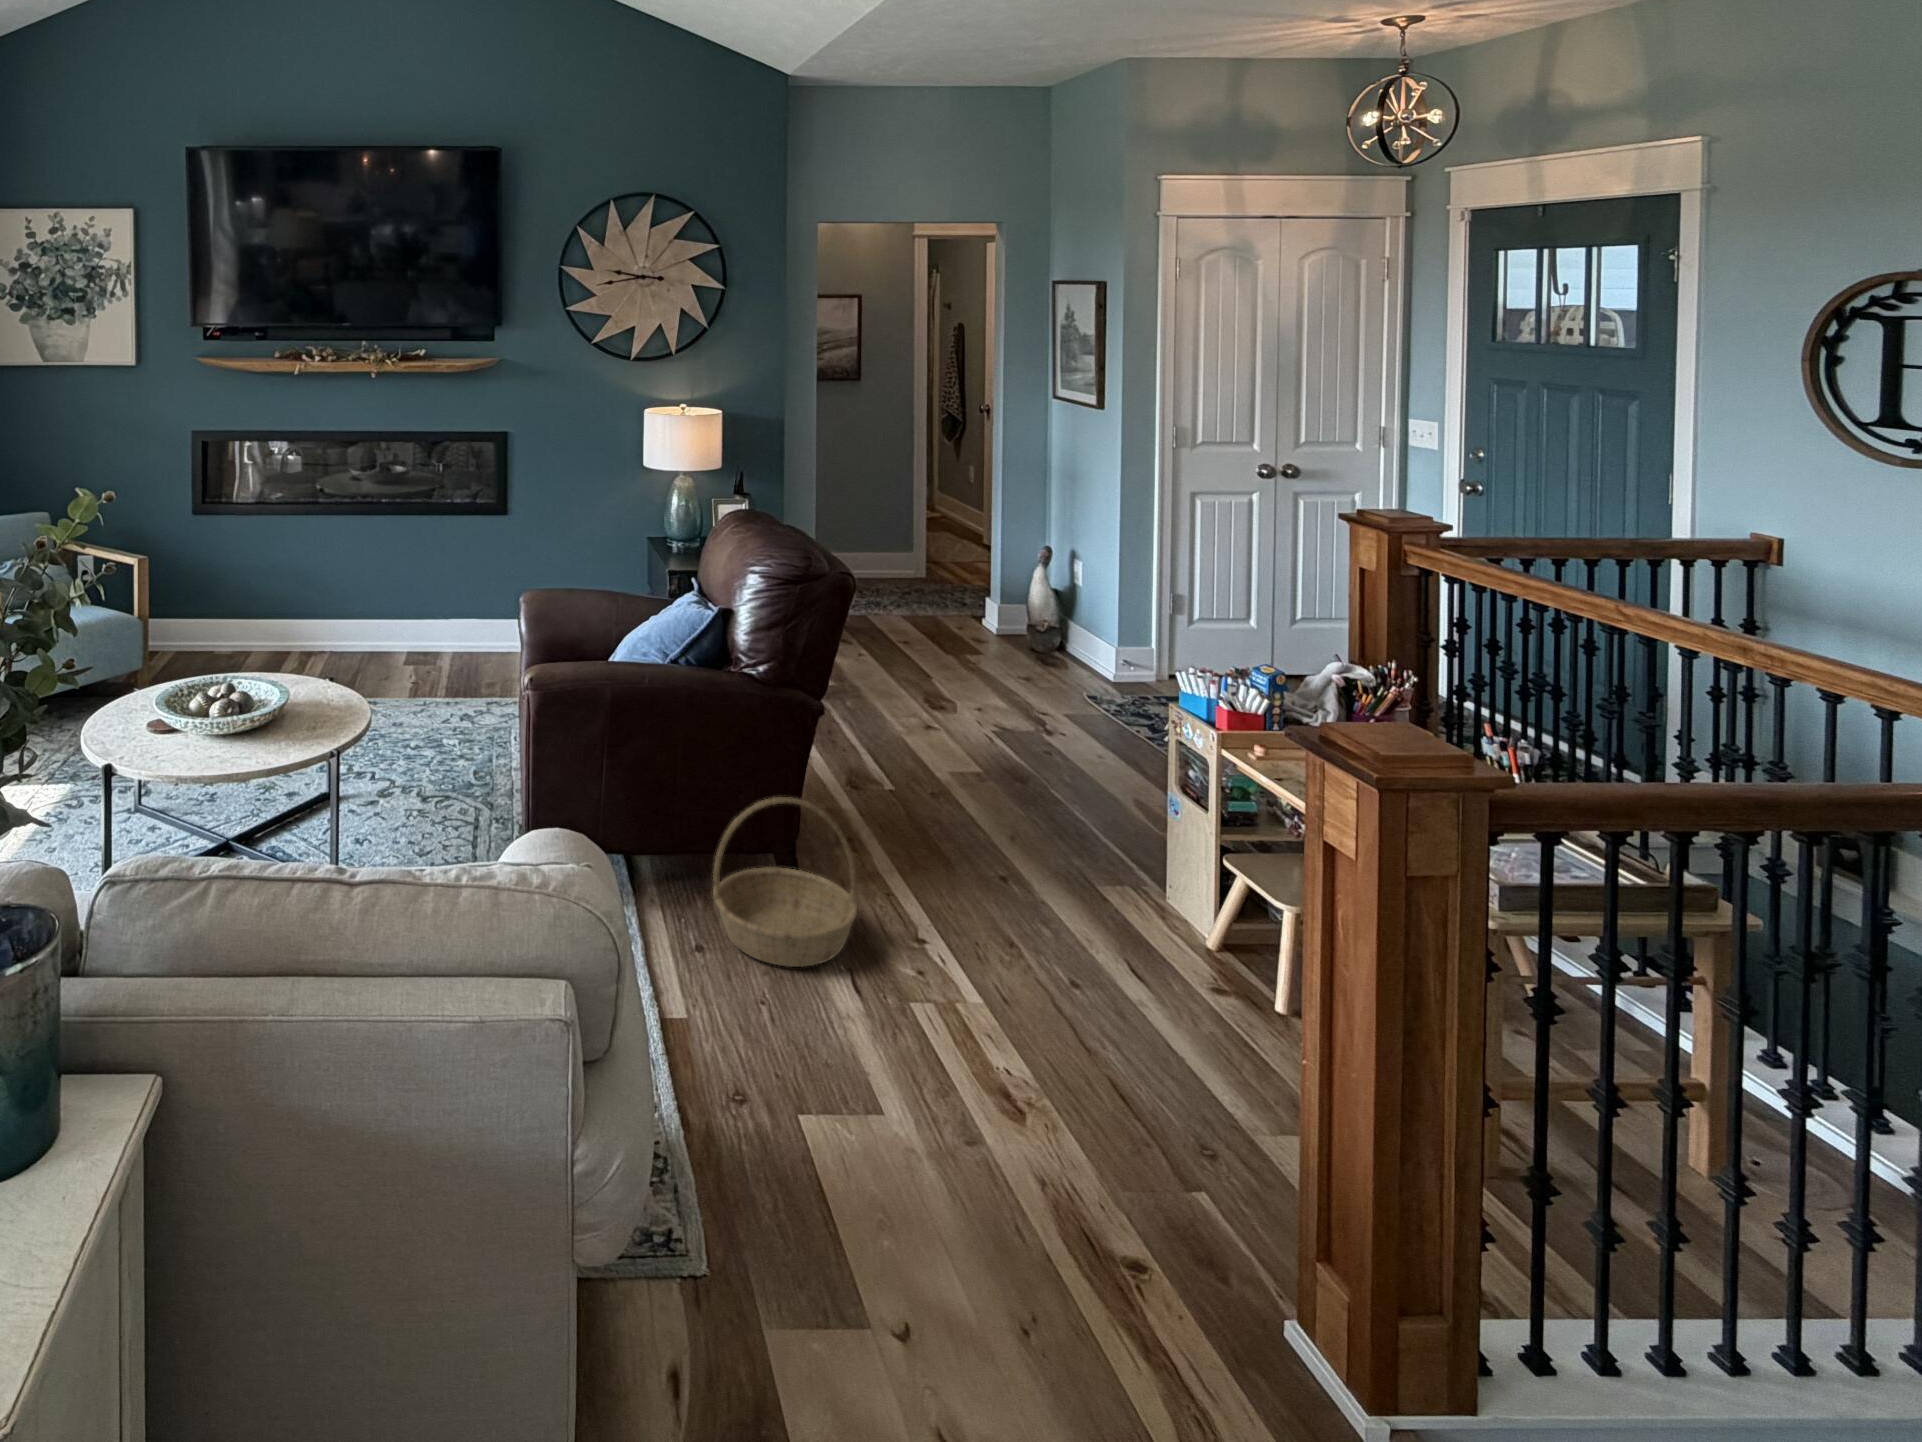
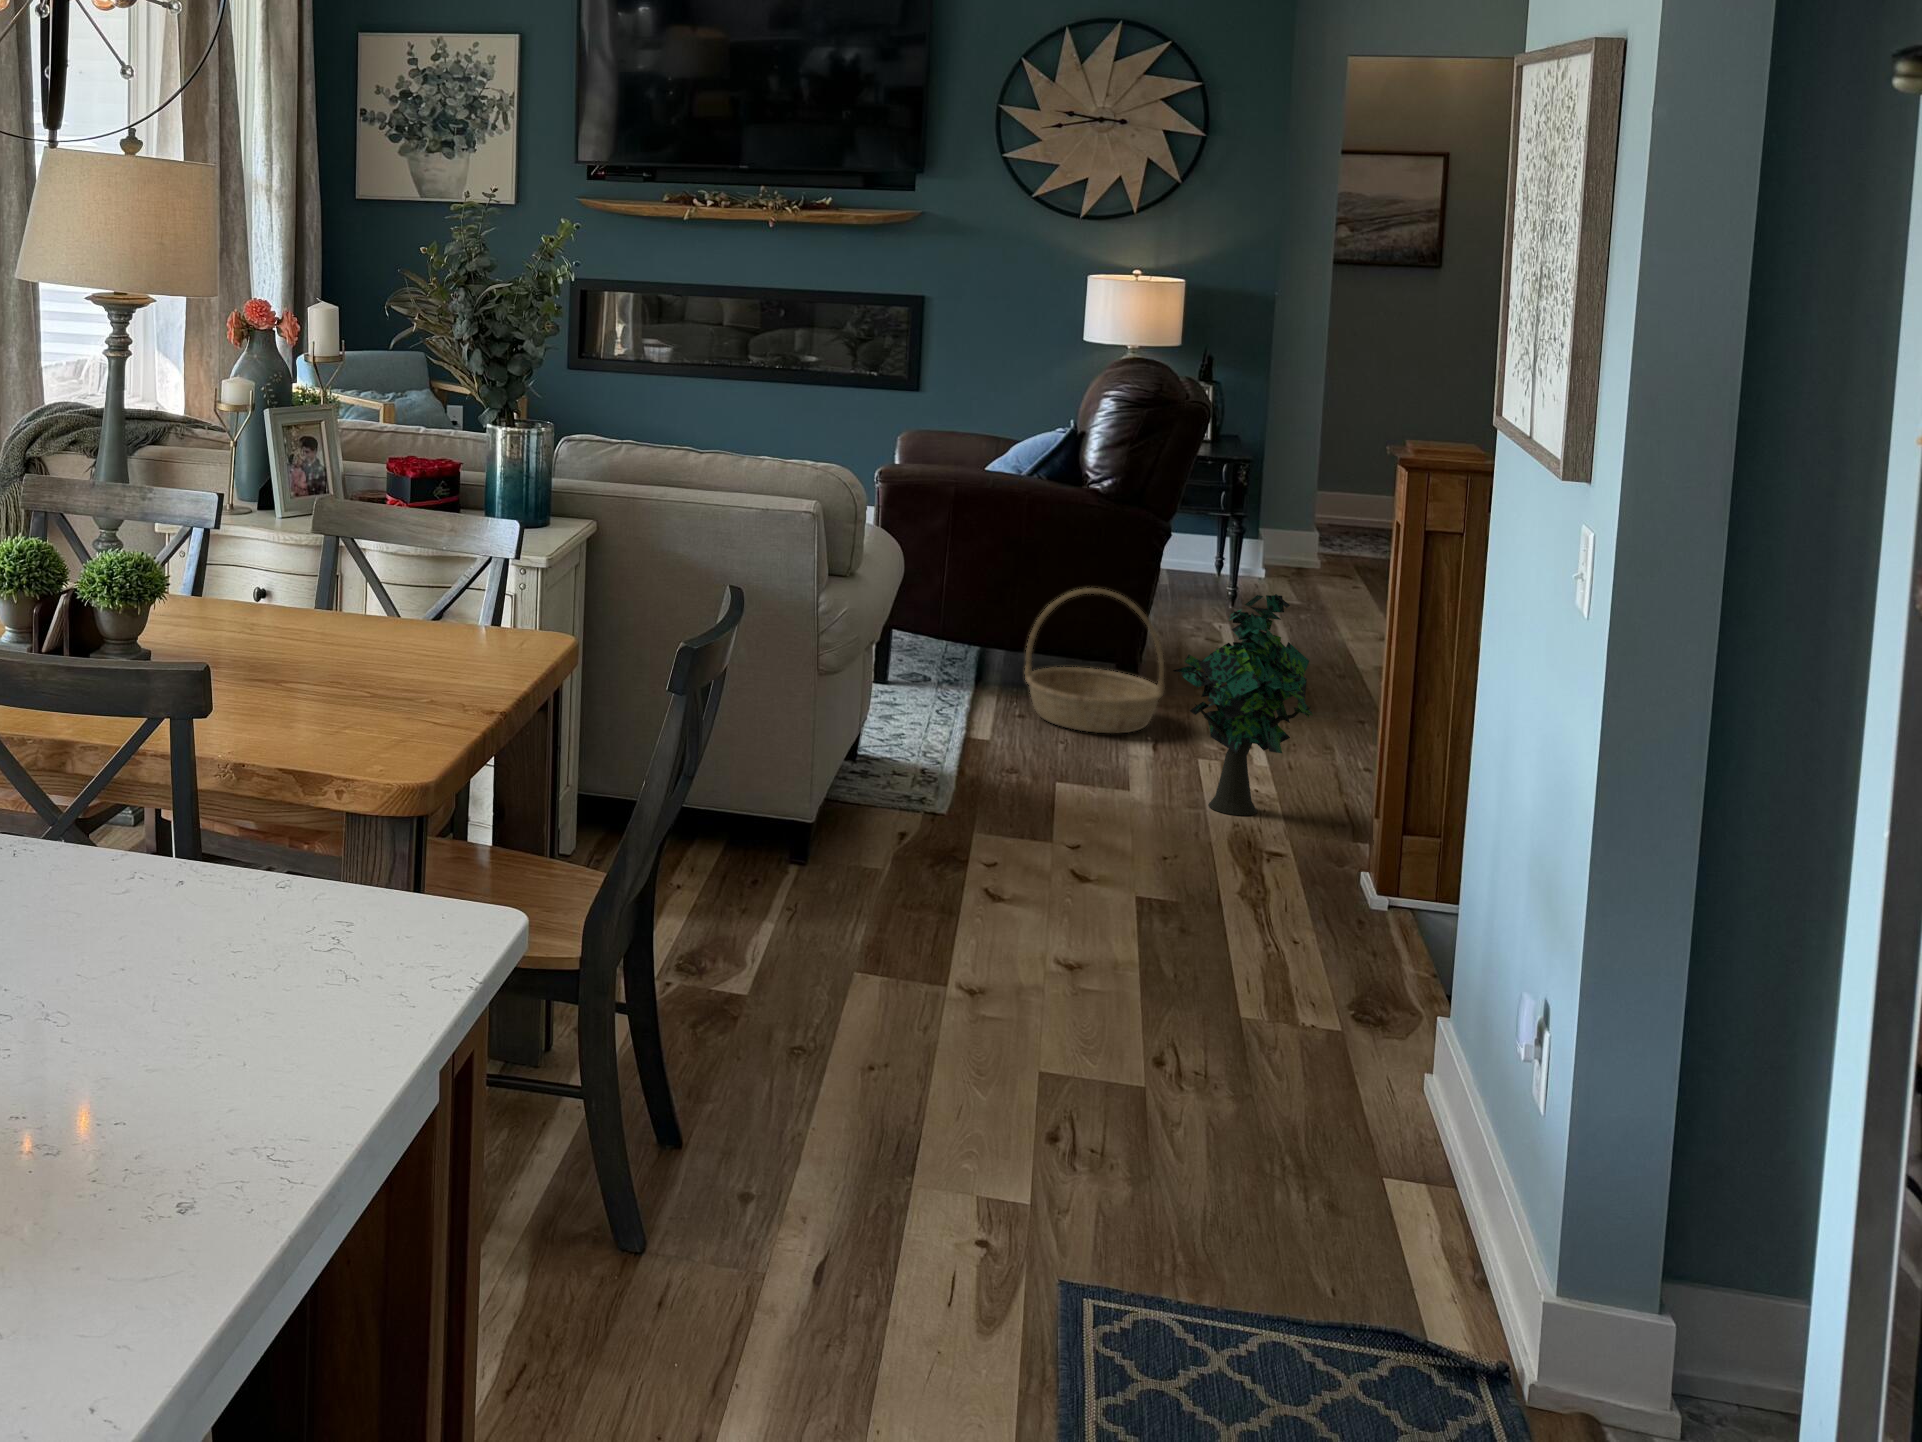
decorative plant: none [947,857,1108,1135] -> present [1173,594,1313,815]

